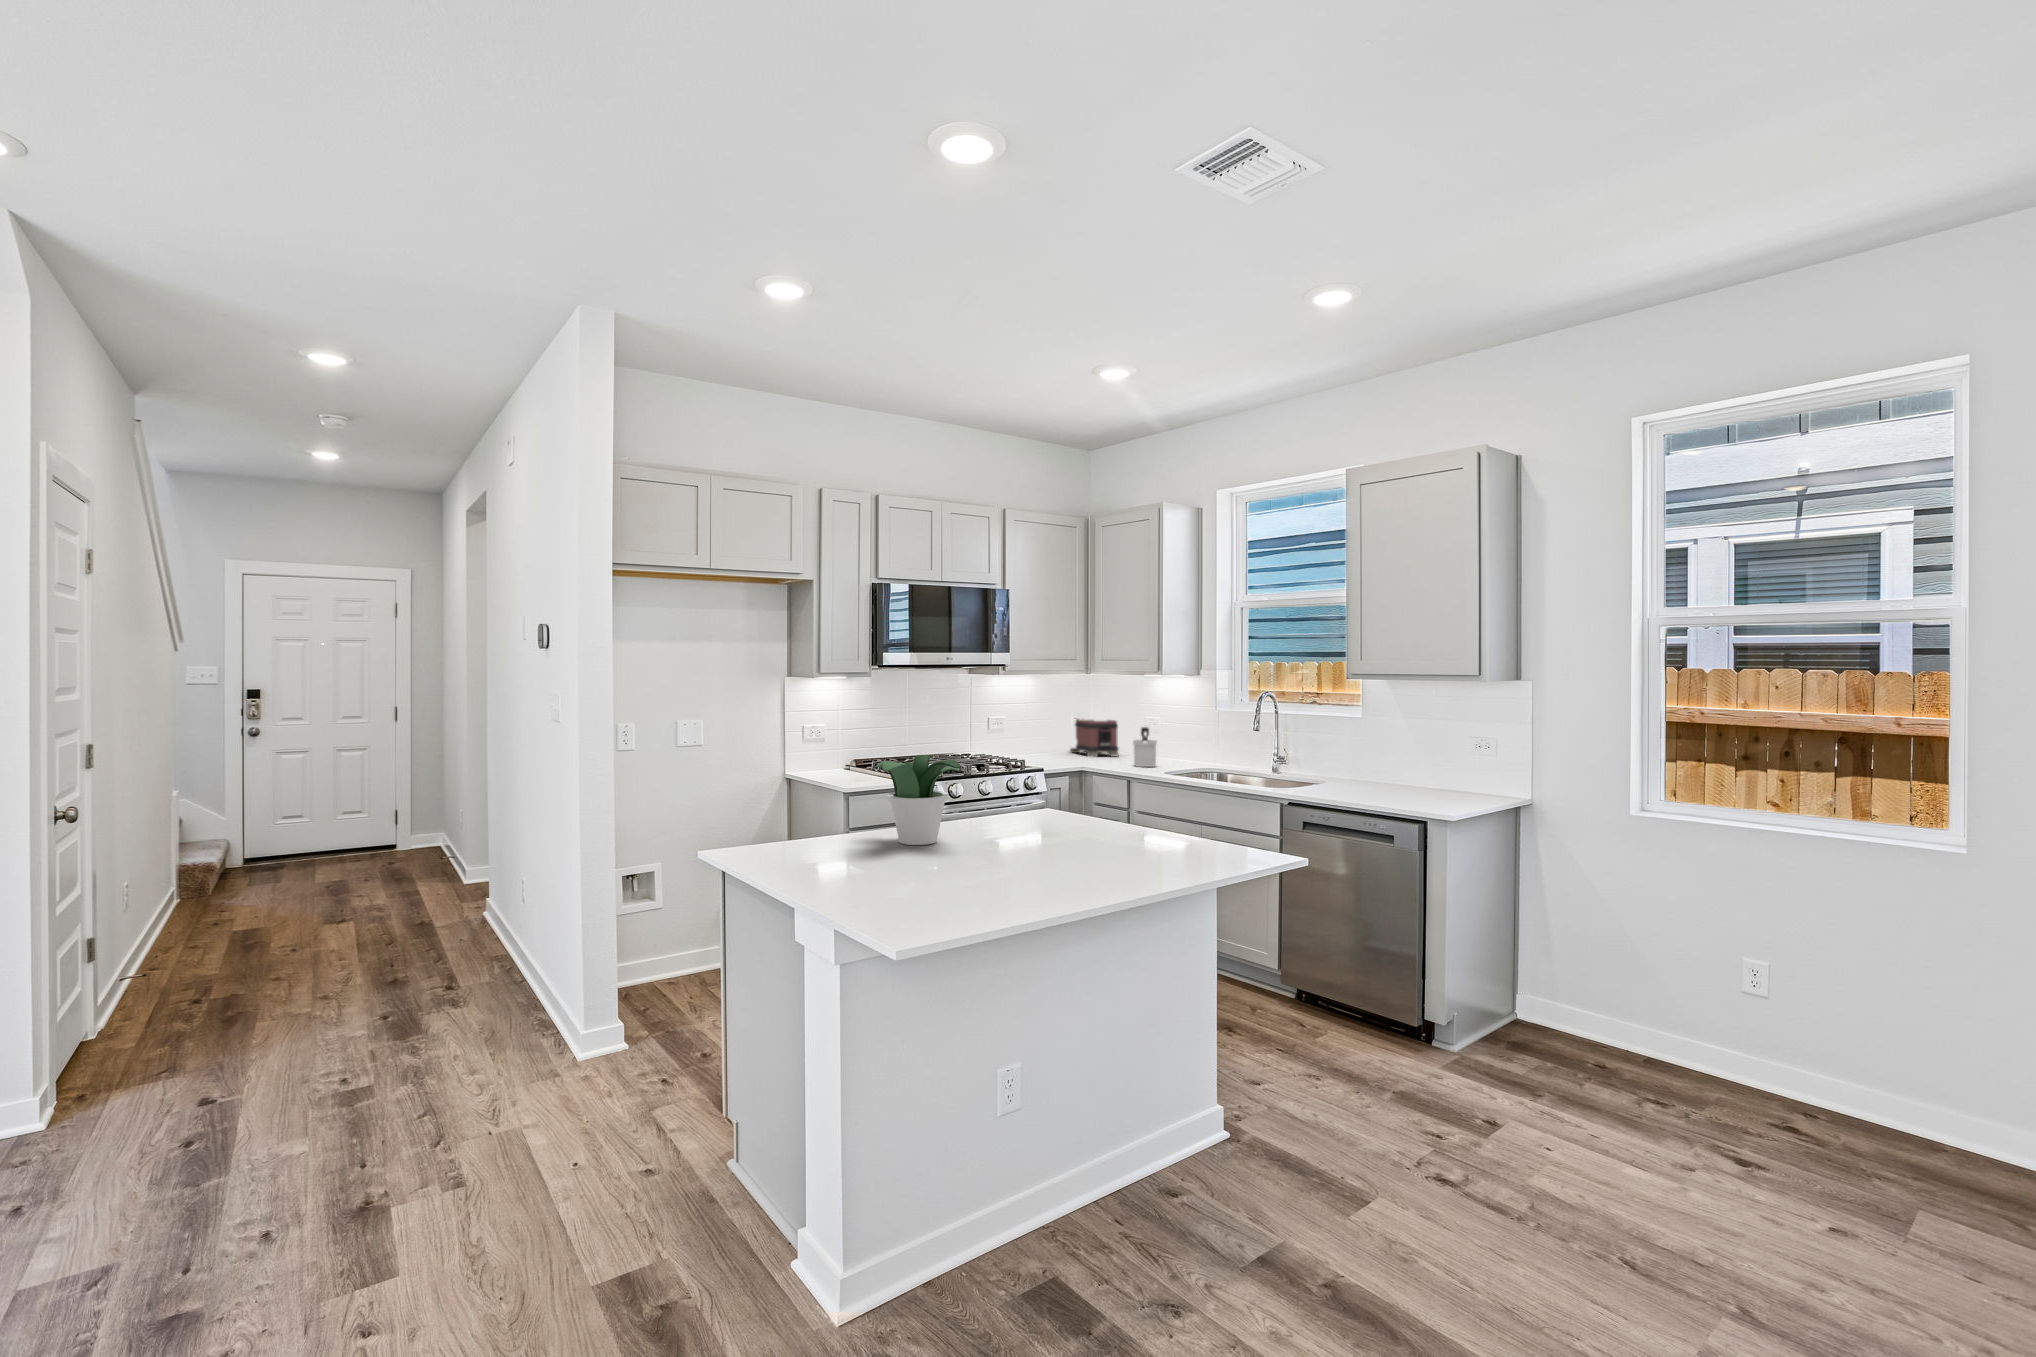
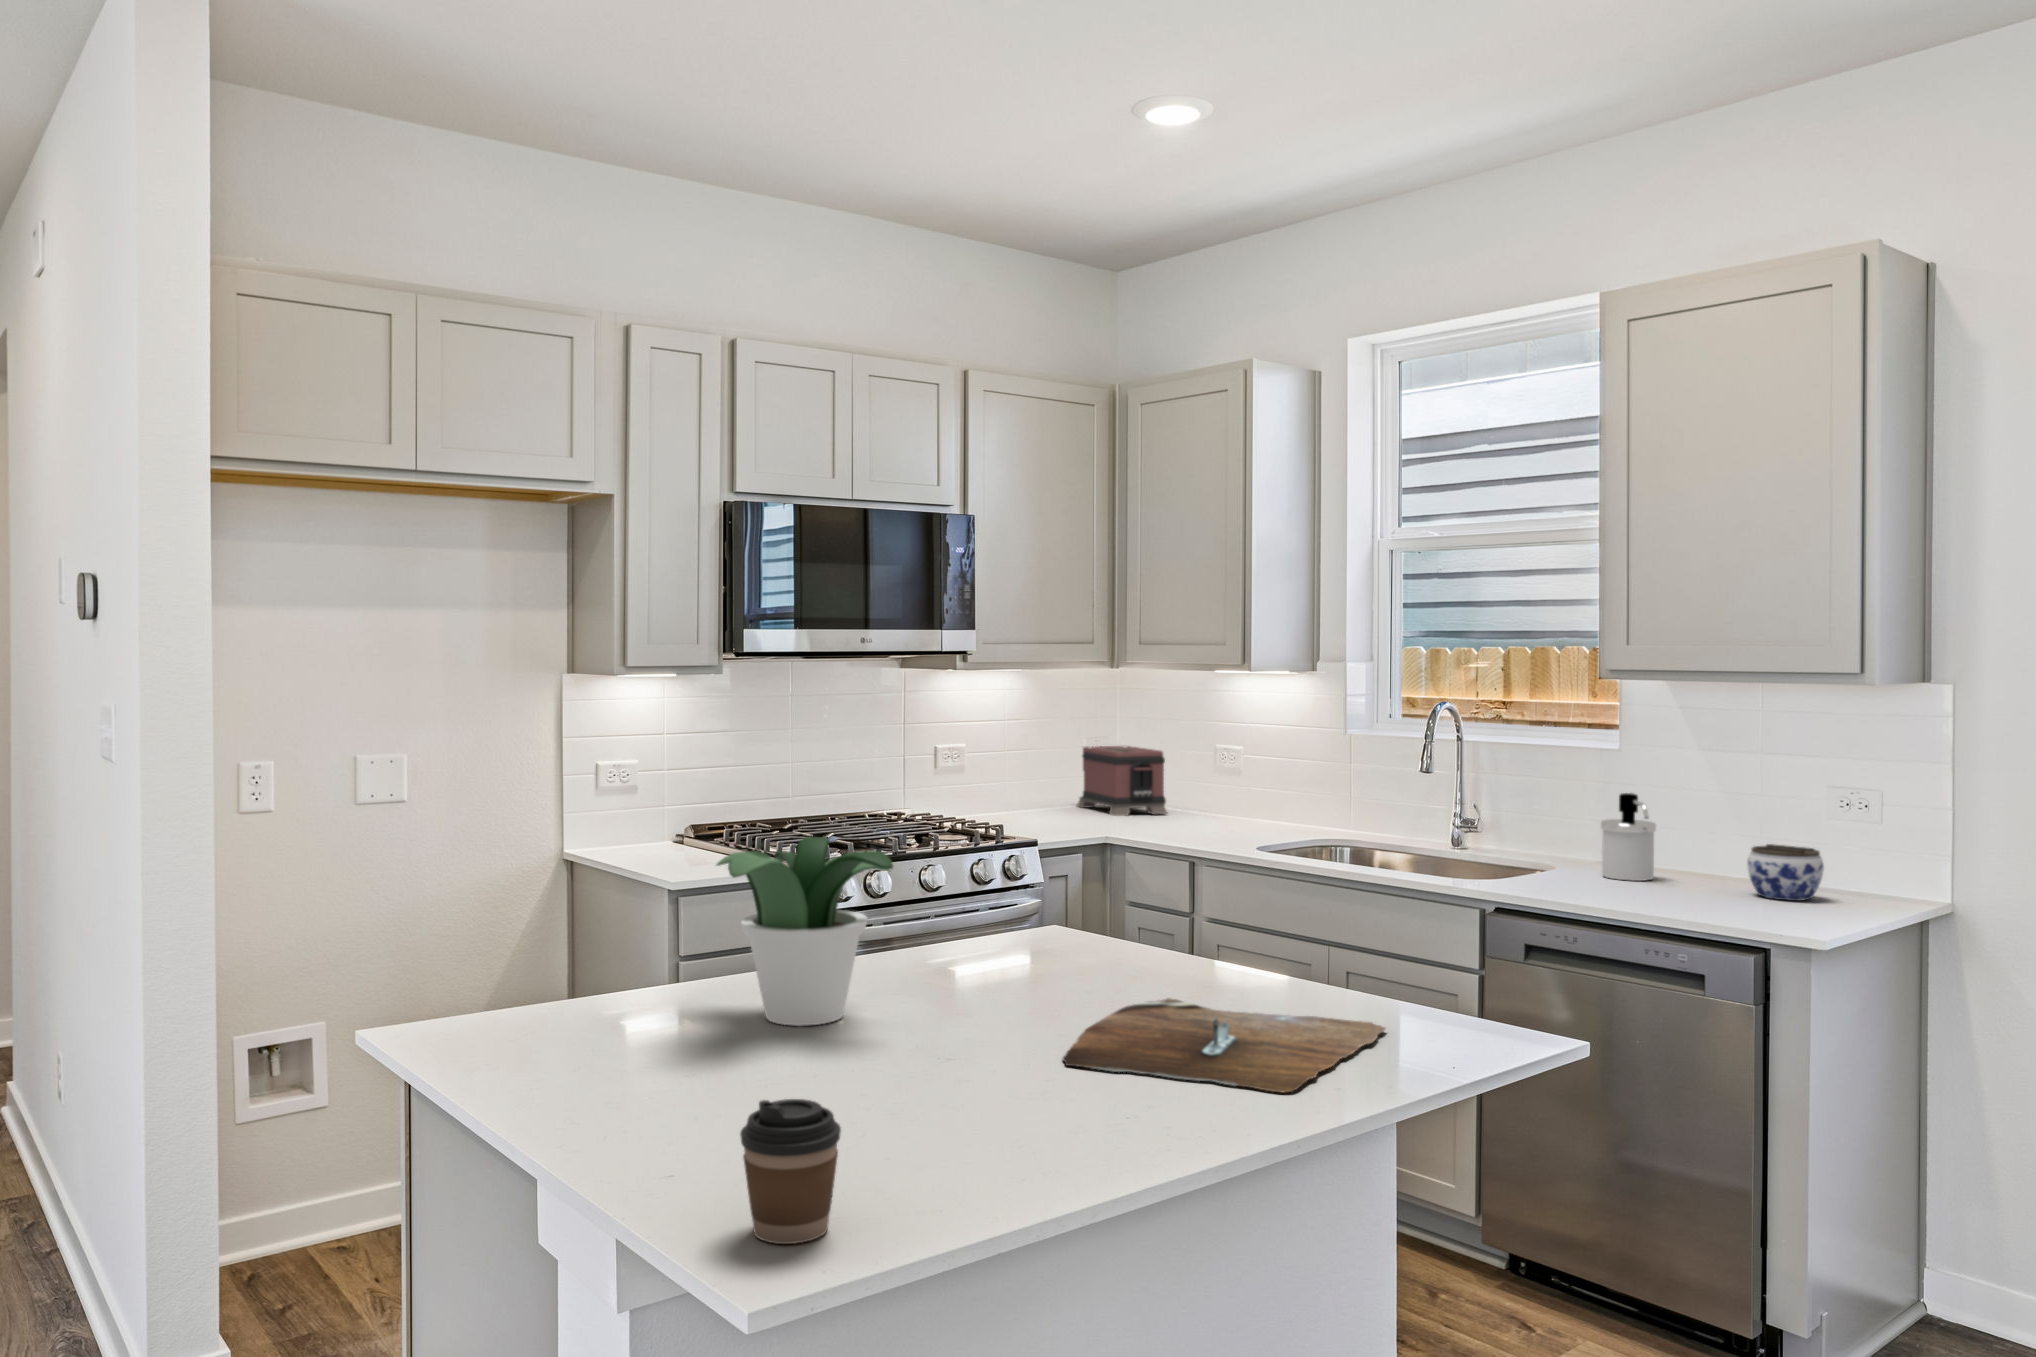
soap dispenser: present [1133,727,1157,767] -> present [1601,793,1656,881]
jar: none [1424,768,1464,798] -> present [1747,844,1824,901]
cutting board: none [1041,835,1201,870] -> present [1063,998,1385,1092]
coffee cup: none [893,855,935,915] -> present [740,1099,841,1244]

